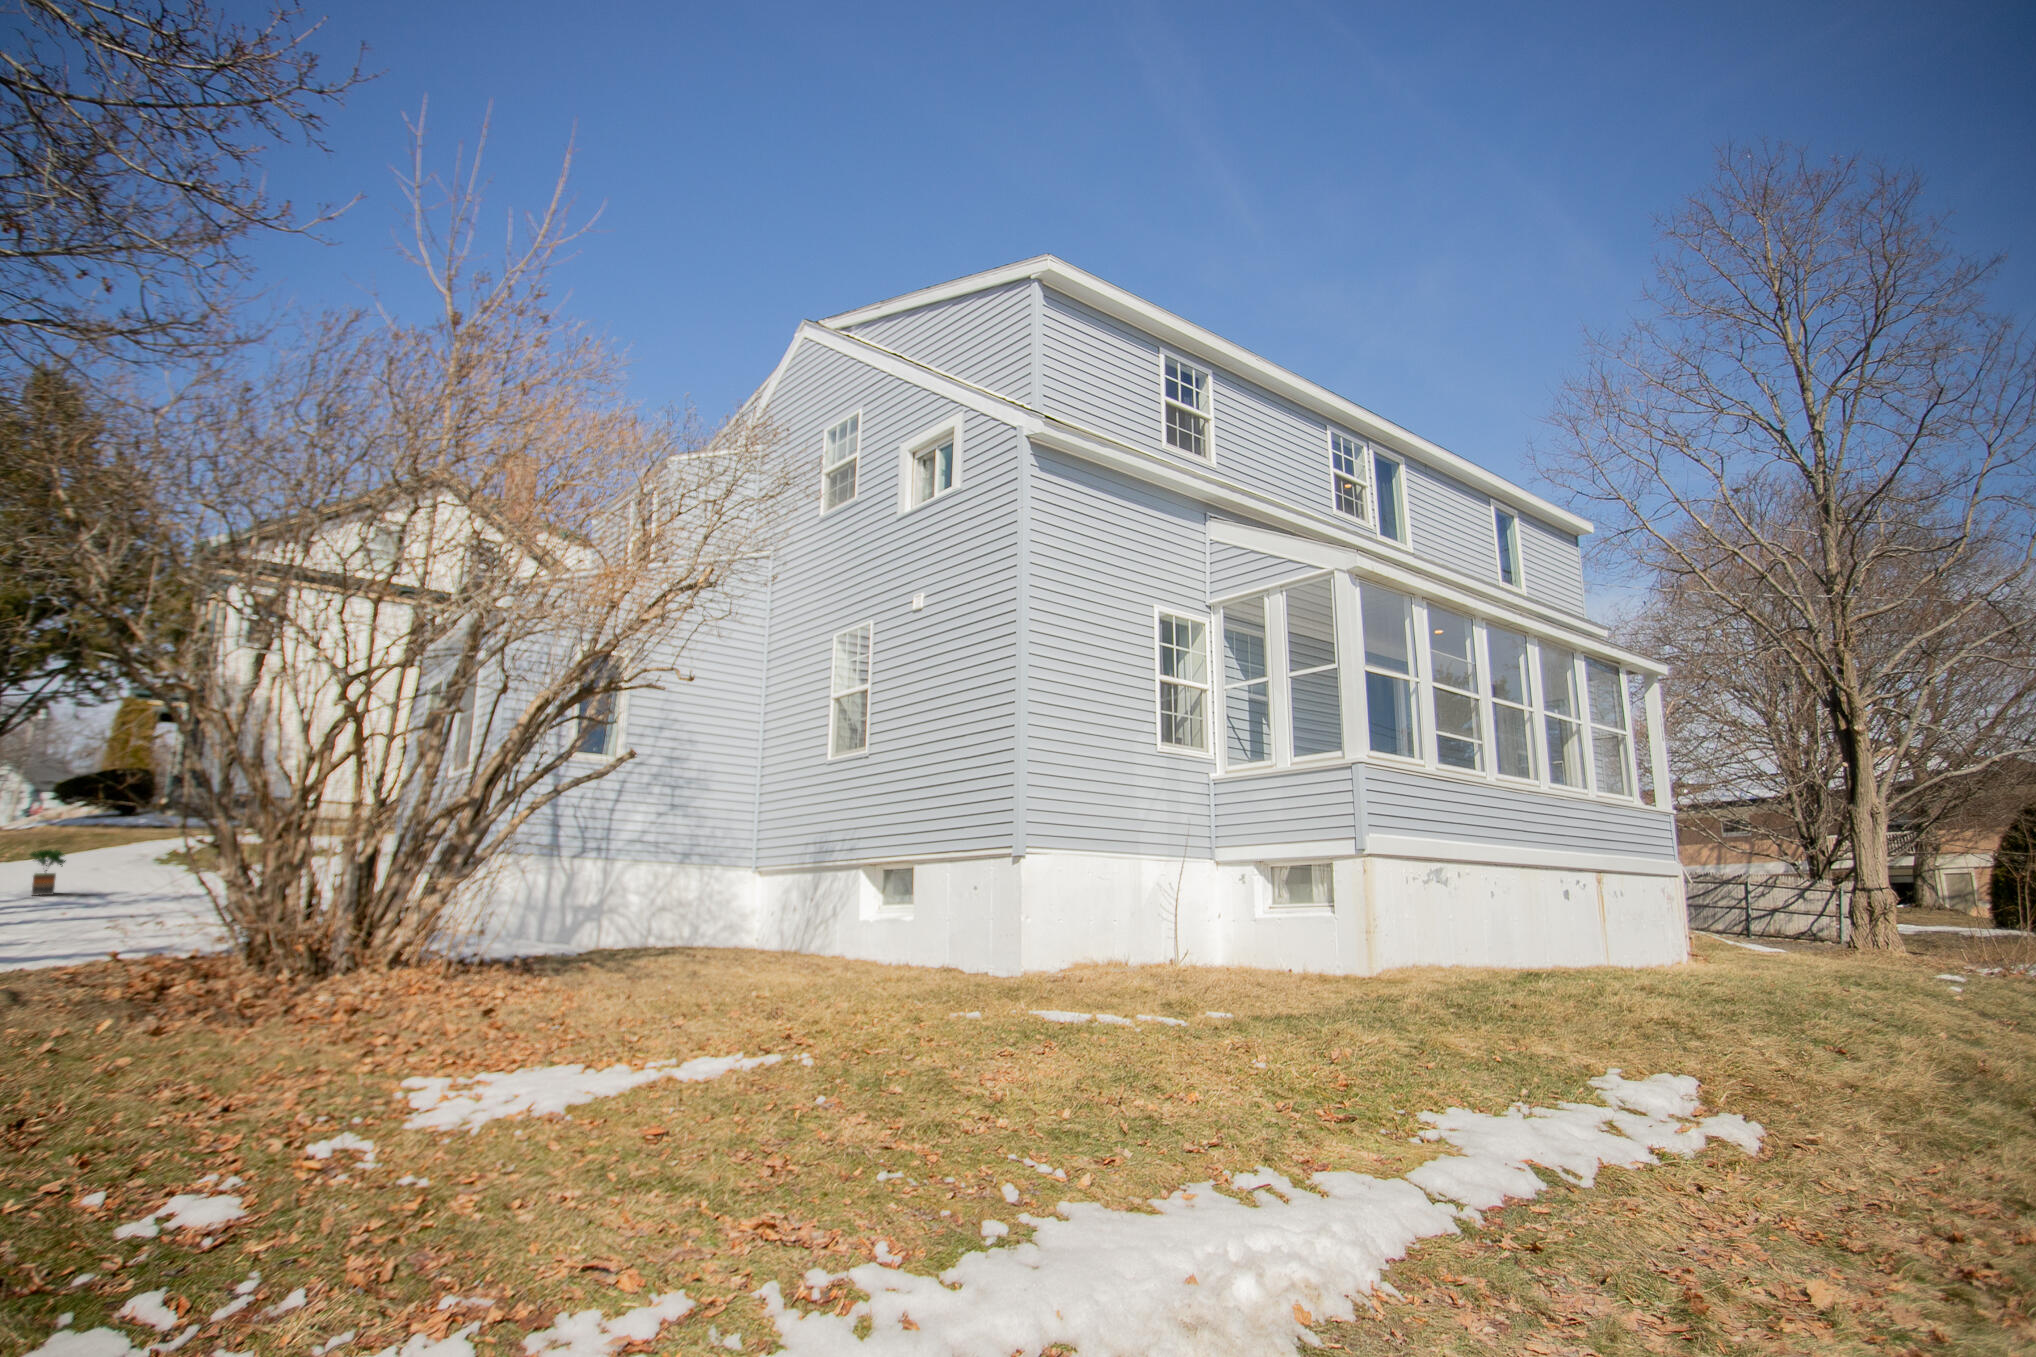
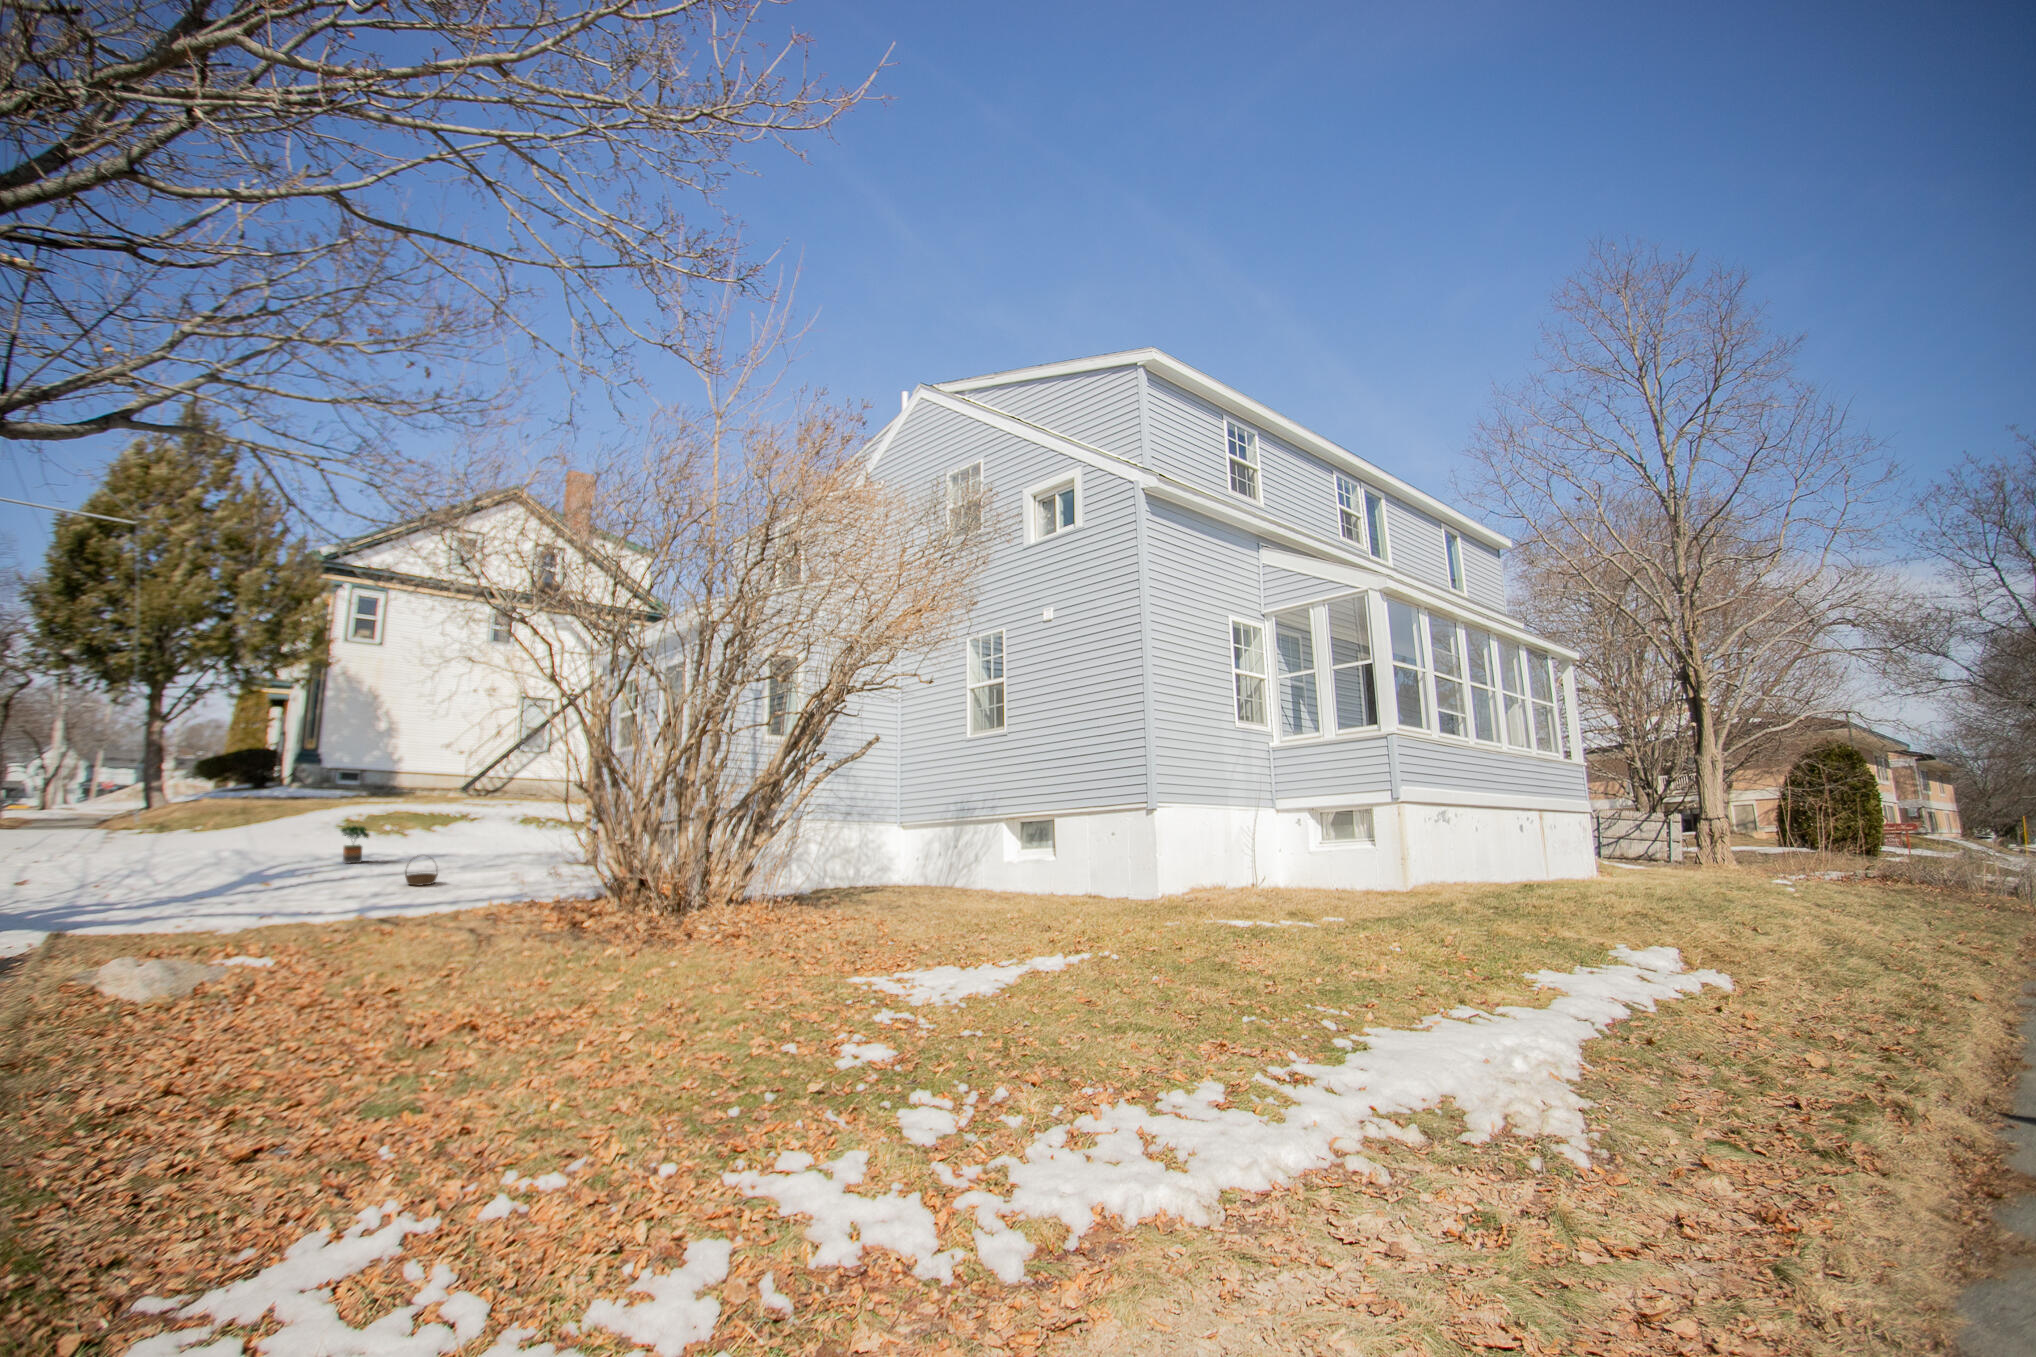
basket: none [47,888,93,926] -> present [405,855,438,886]

